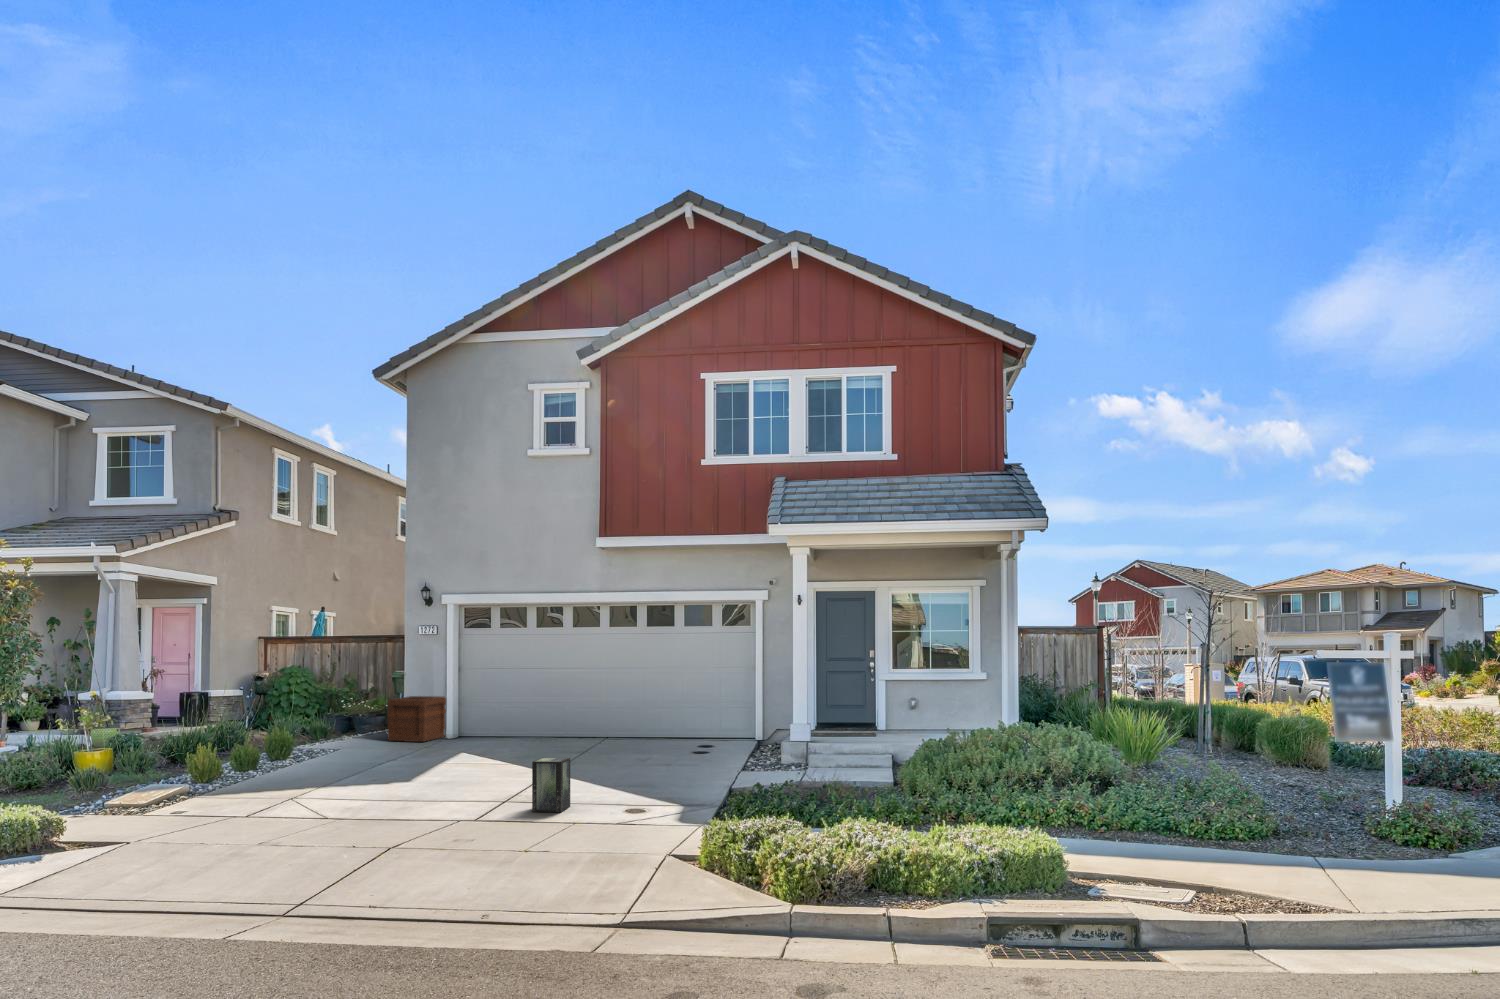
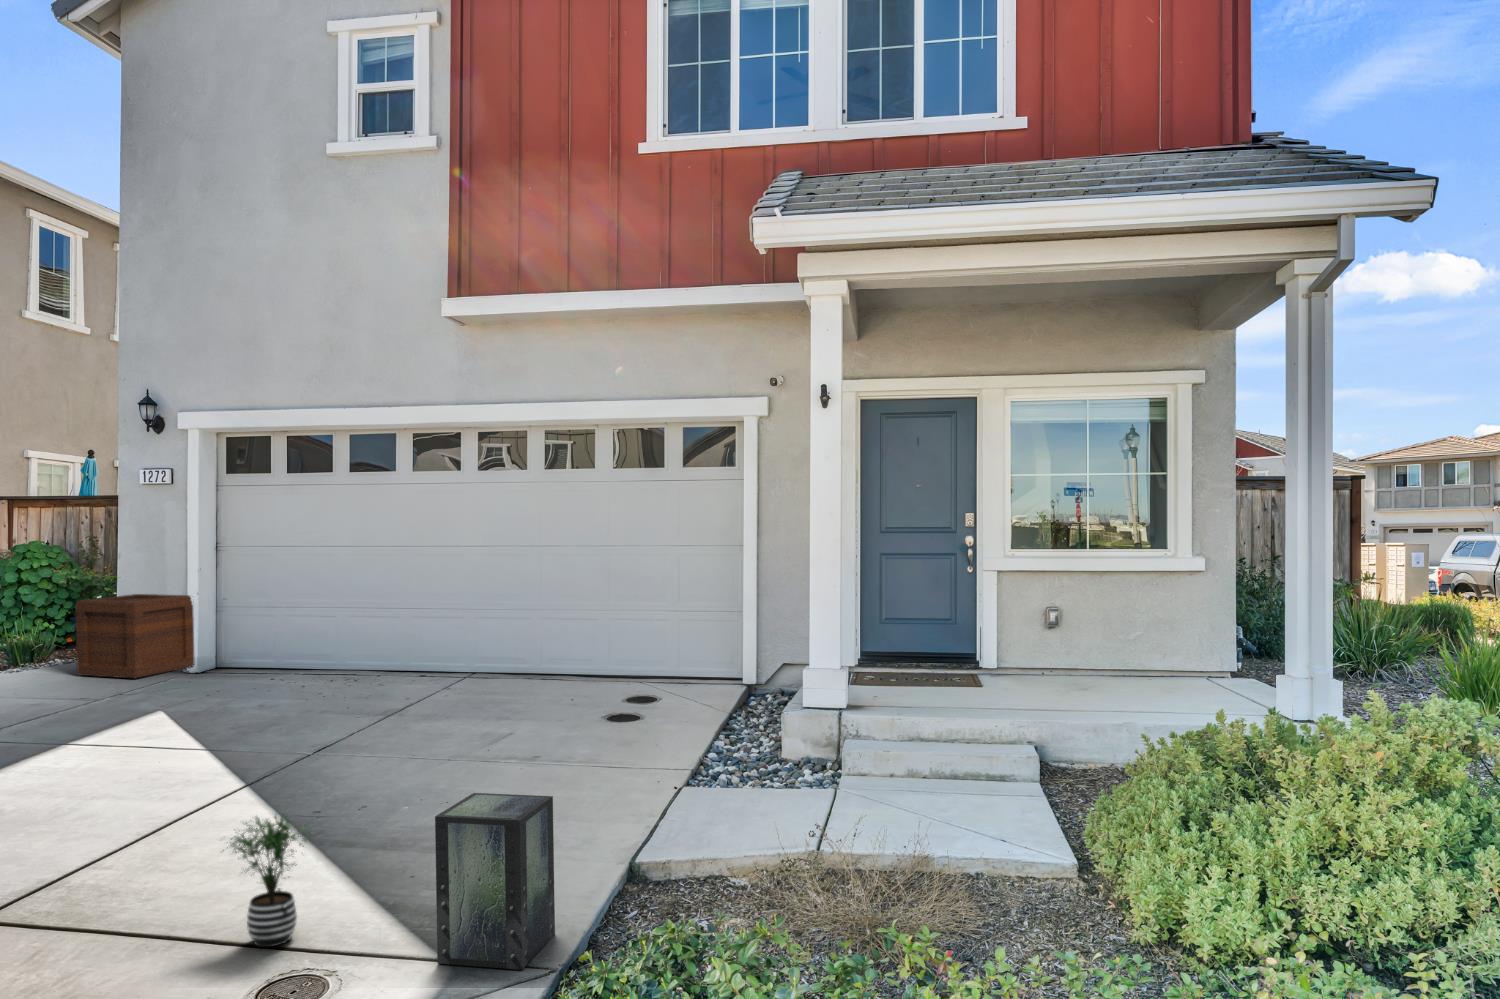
storage box: present [532,758,570,812] -> present [435,793,555,970]
potted plant: none [597,764,629,810] -> present [223,816,313,947]

